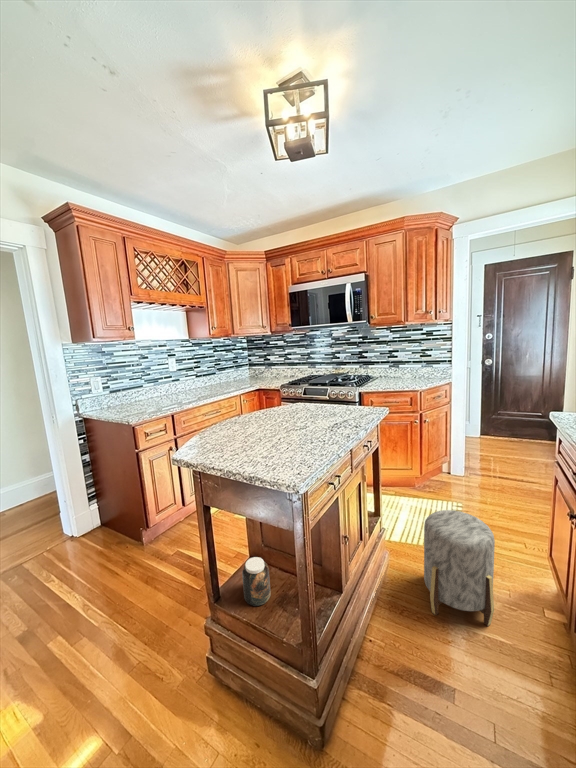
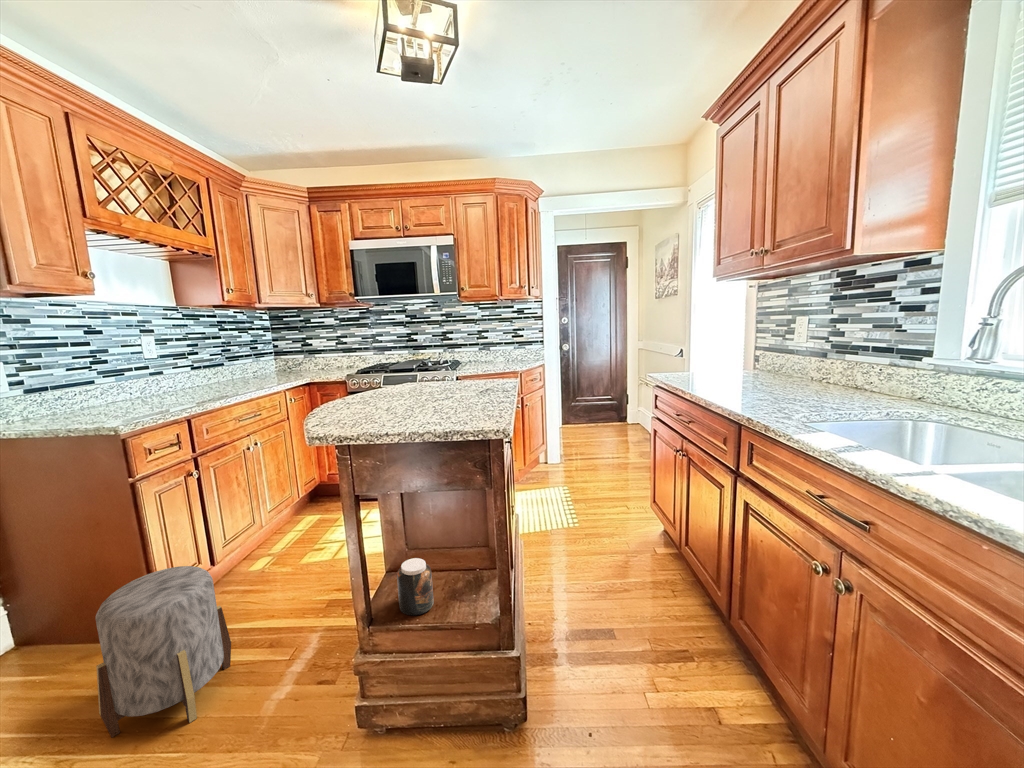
stool: present [424,510,495,626] -> present [96,566,231,737]

